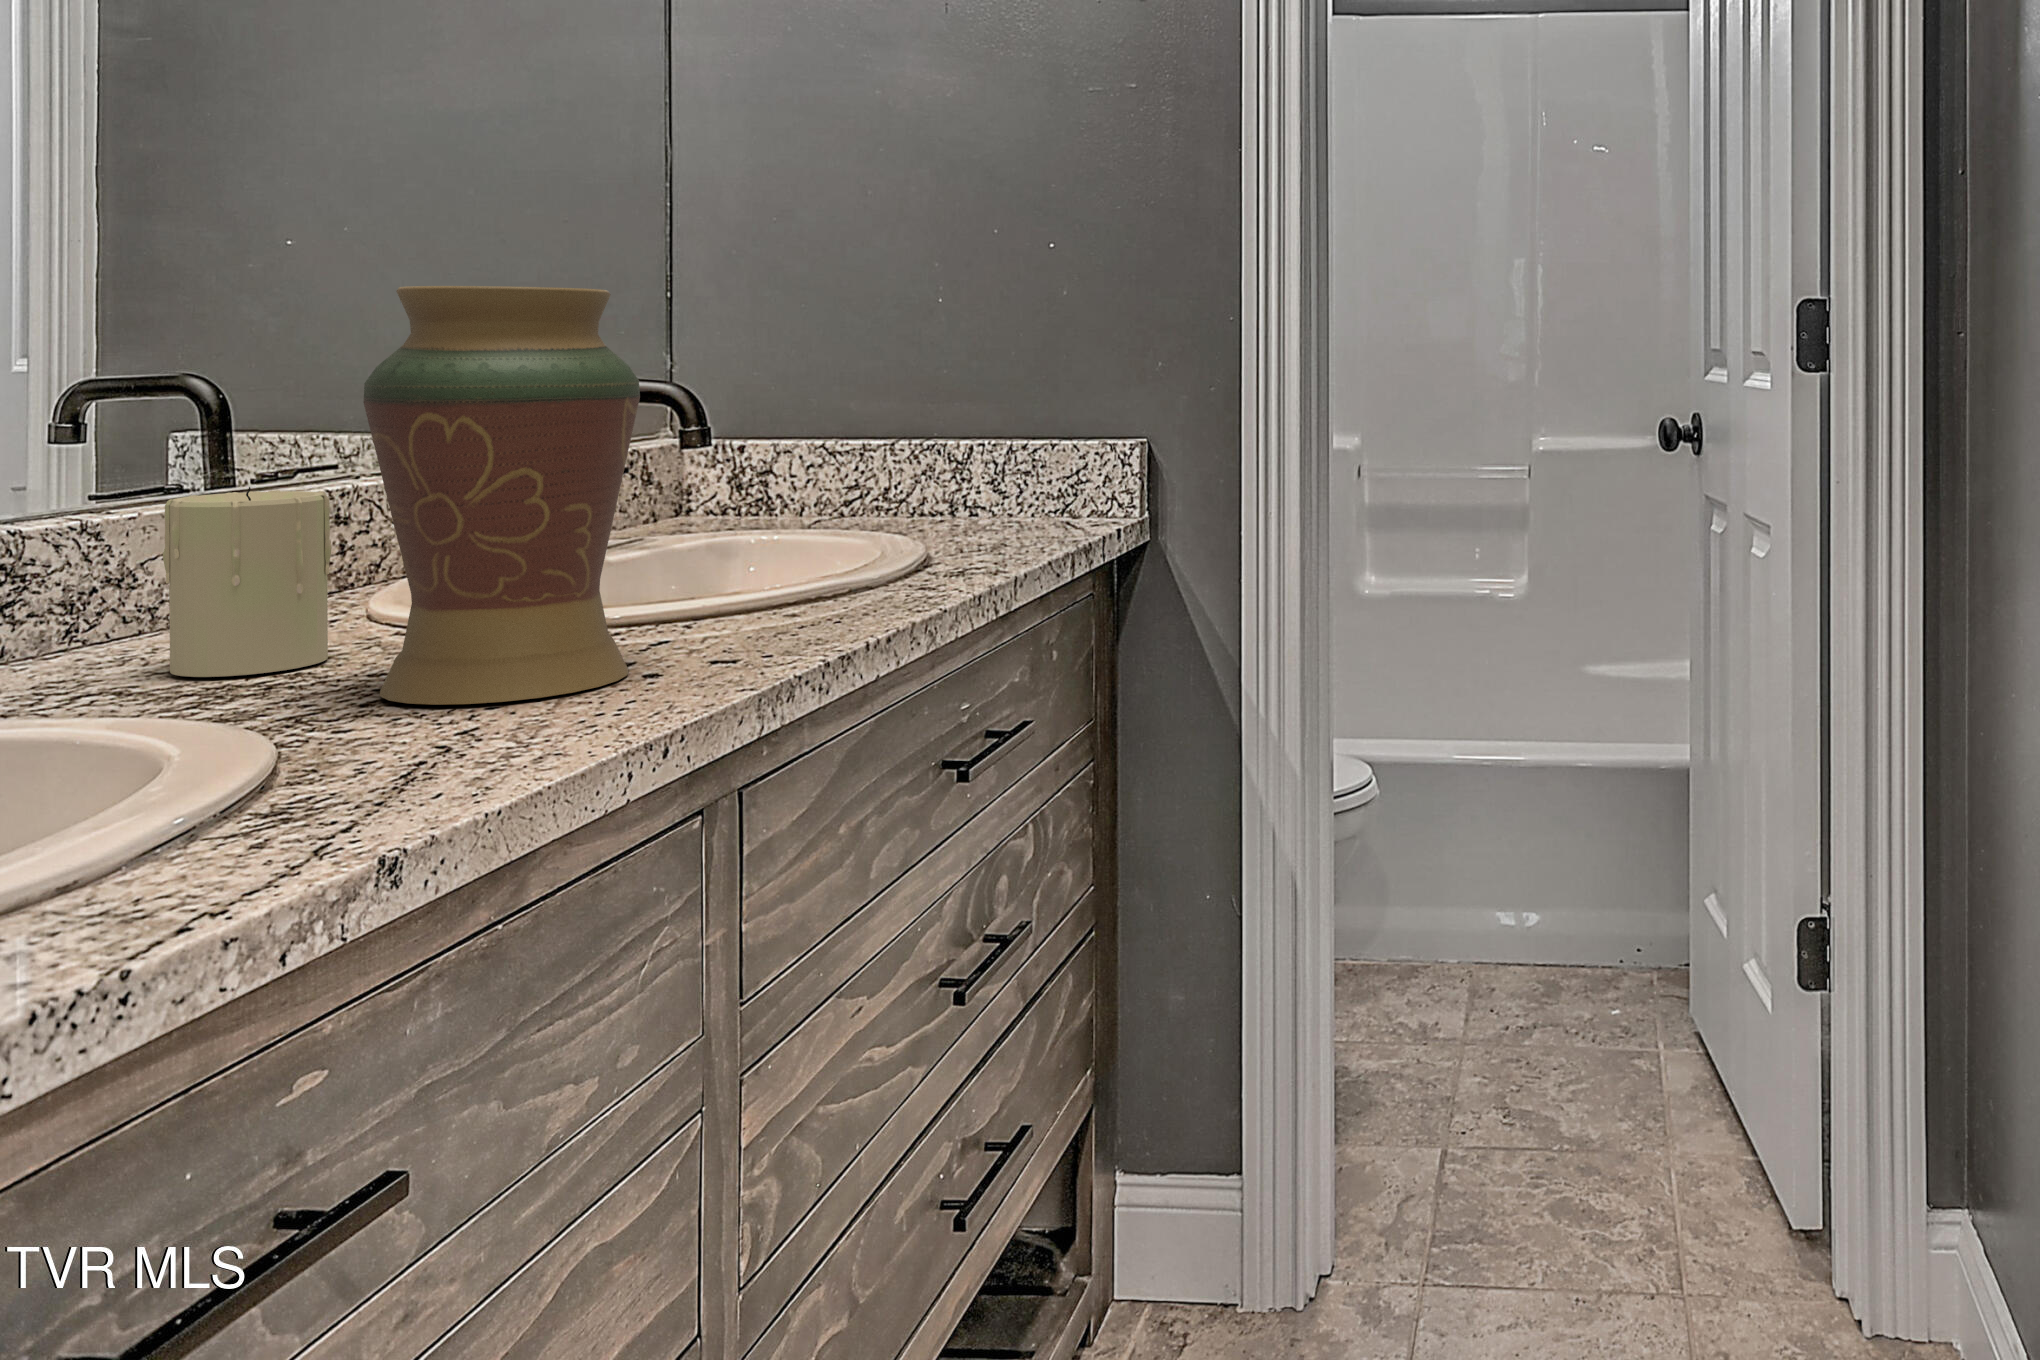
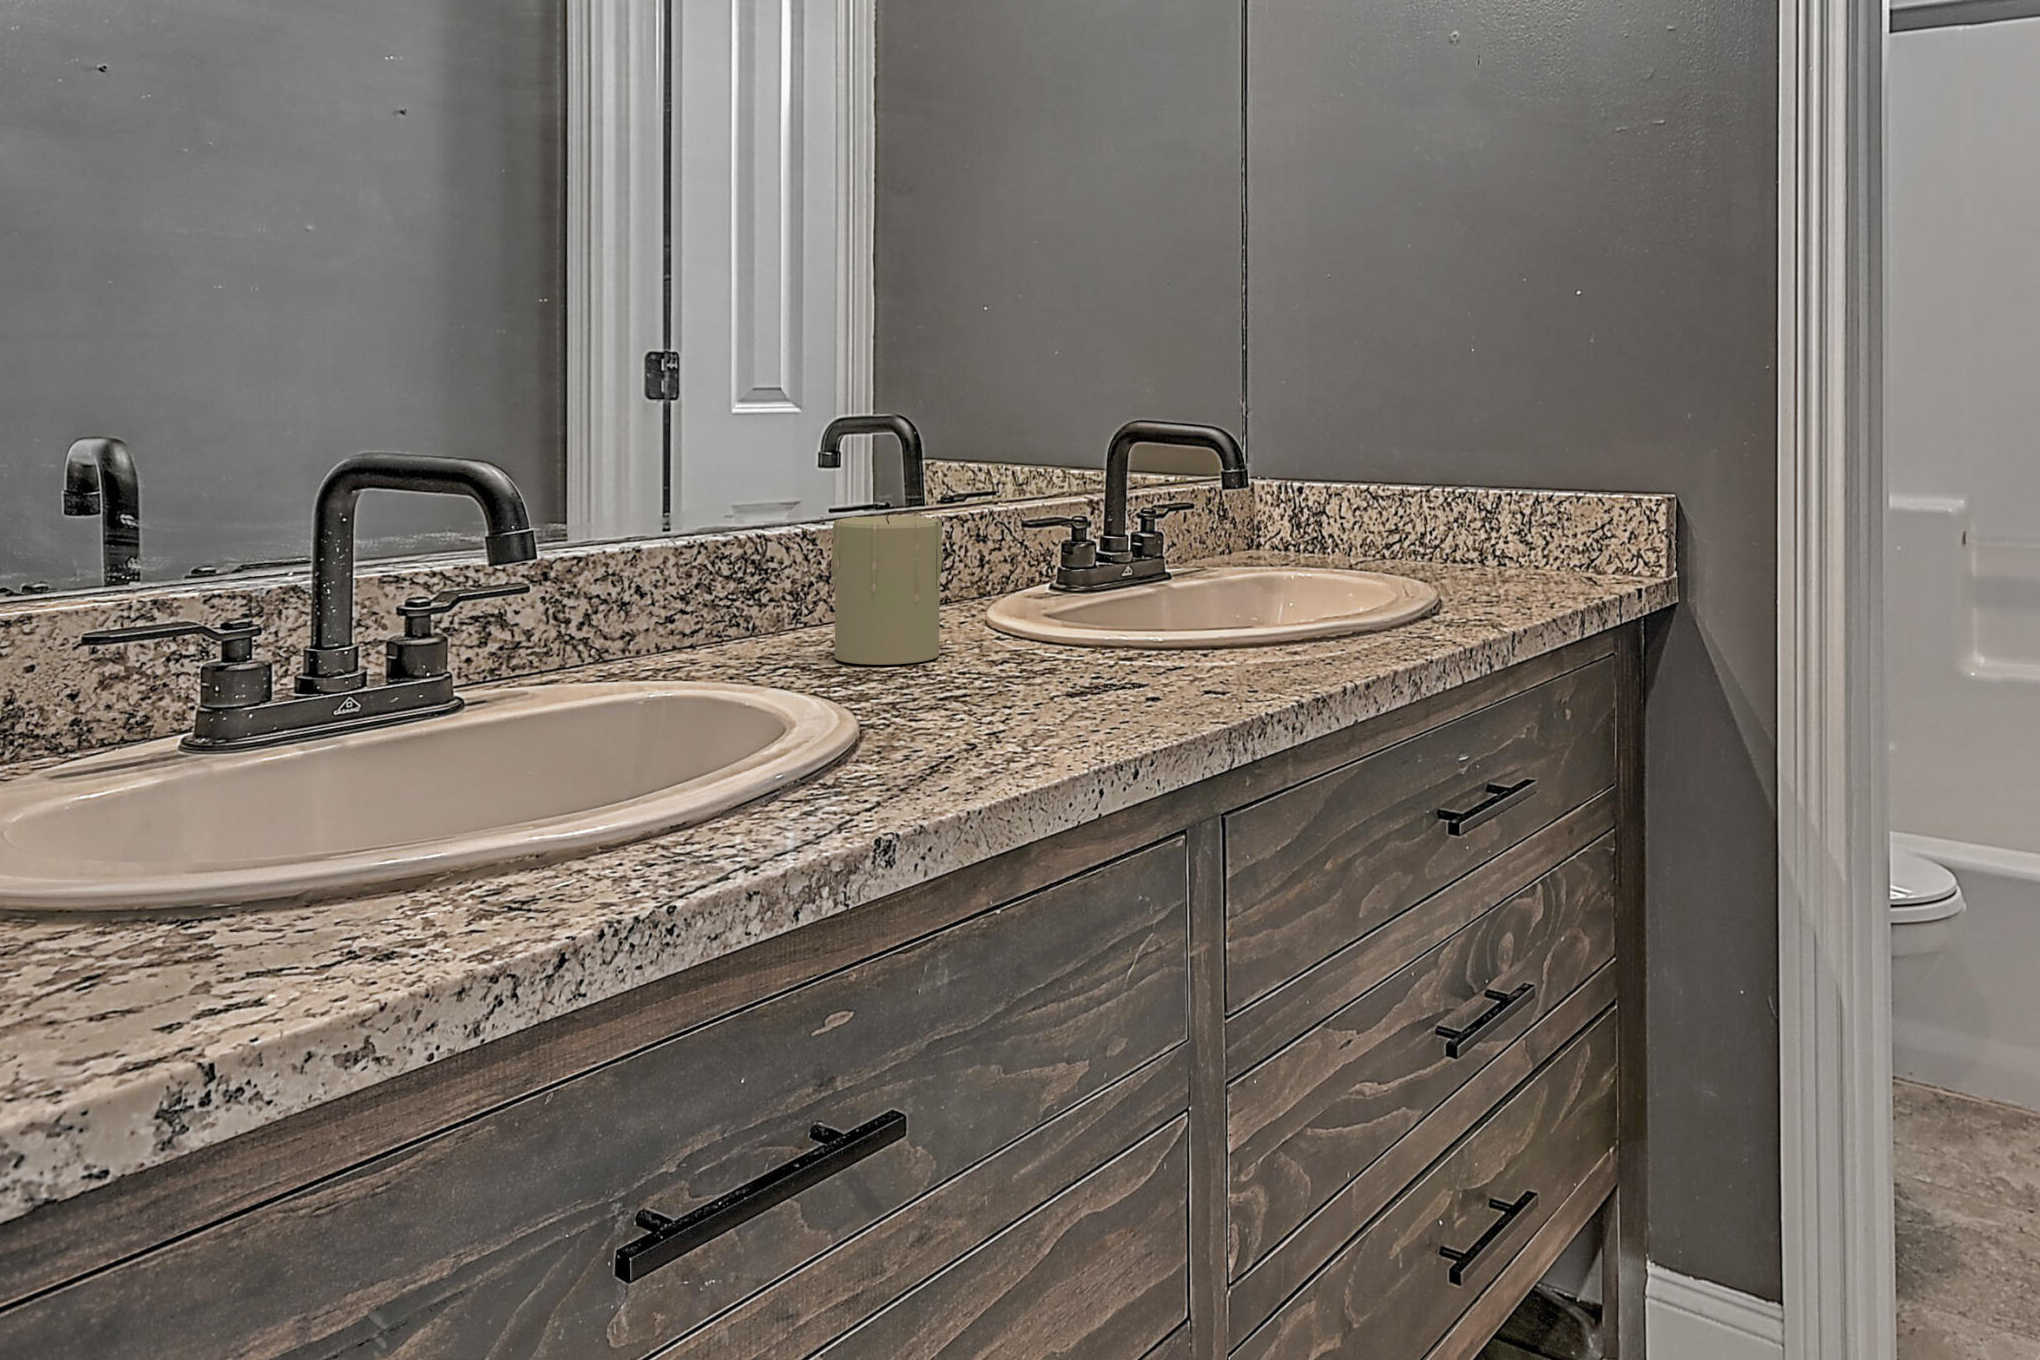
decorative vase: present [363,286,640,705] -> none [945,352,1152,711]

